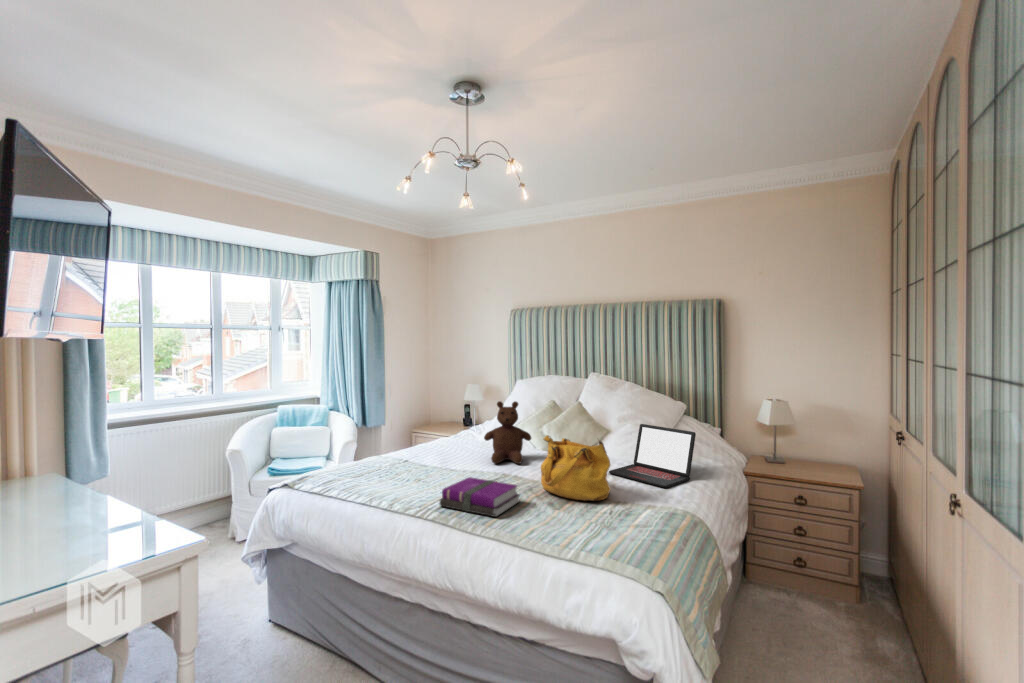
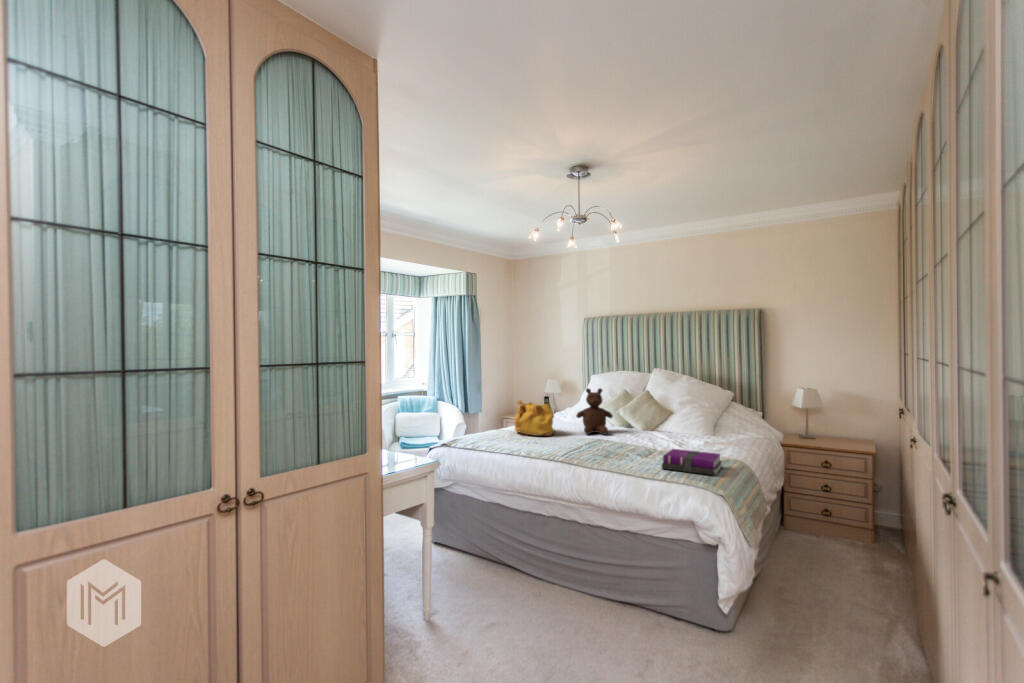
laptop: present [609,424,696,488] -> none [676,405,742,448]
handbag: present [541,435,611,501] -> present [514,400,555,436]
notebook: present [440,477,519,517] -> present [662,449,722,475]

